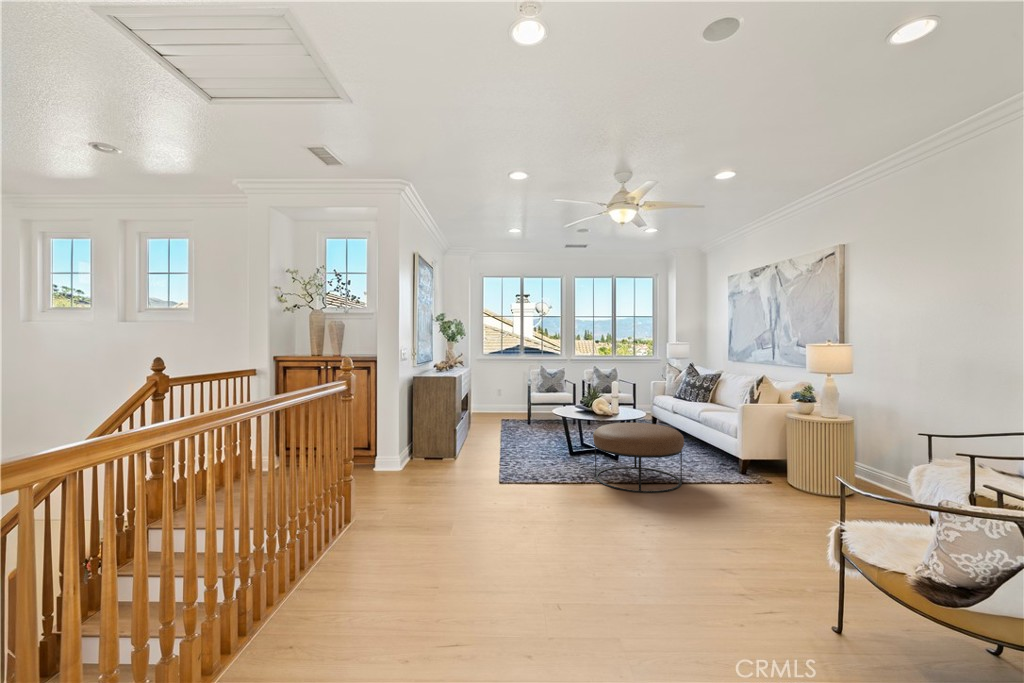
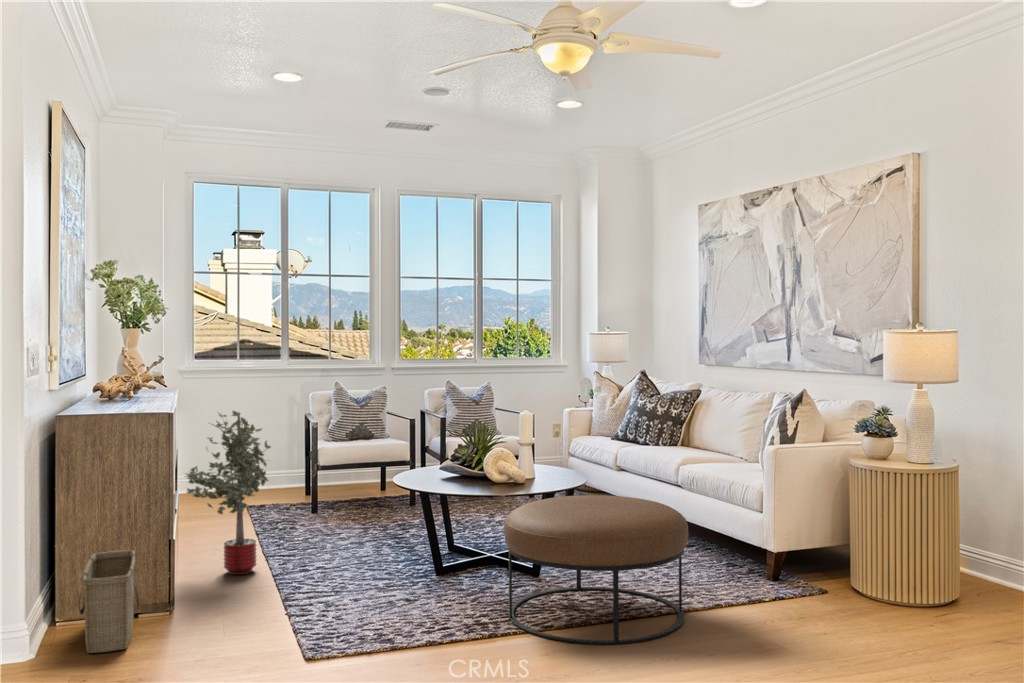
potted tree: none [465,377,502,448] -> present [186,411,271,575]
basket: none [417,433,441,472] -> present [79,550,139,653]

